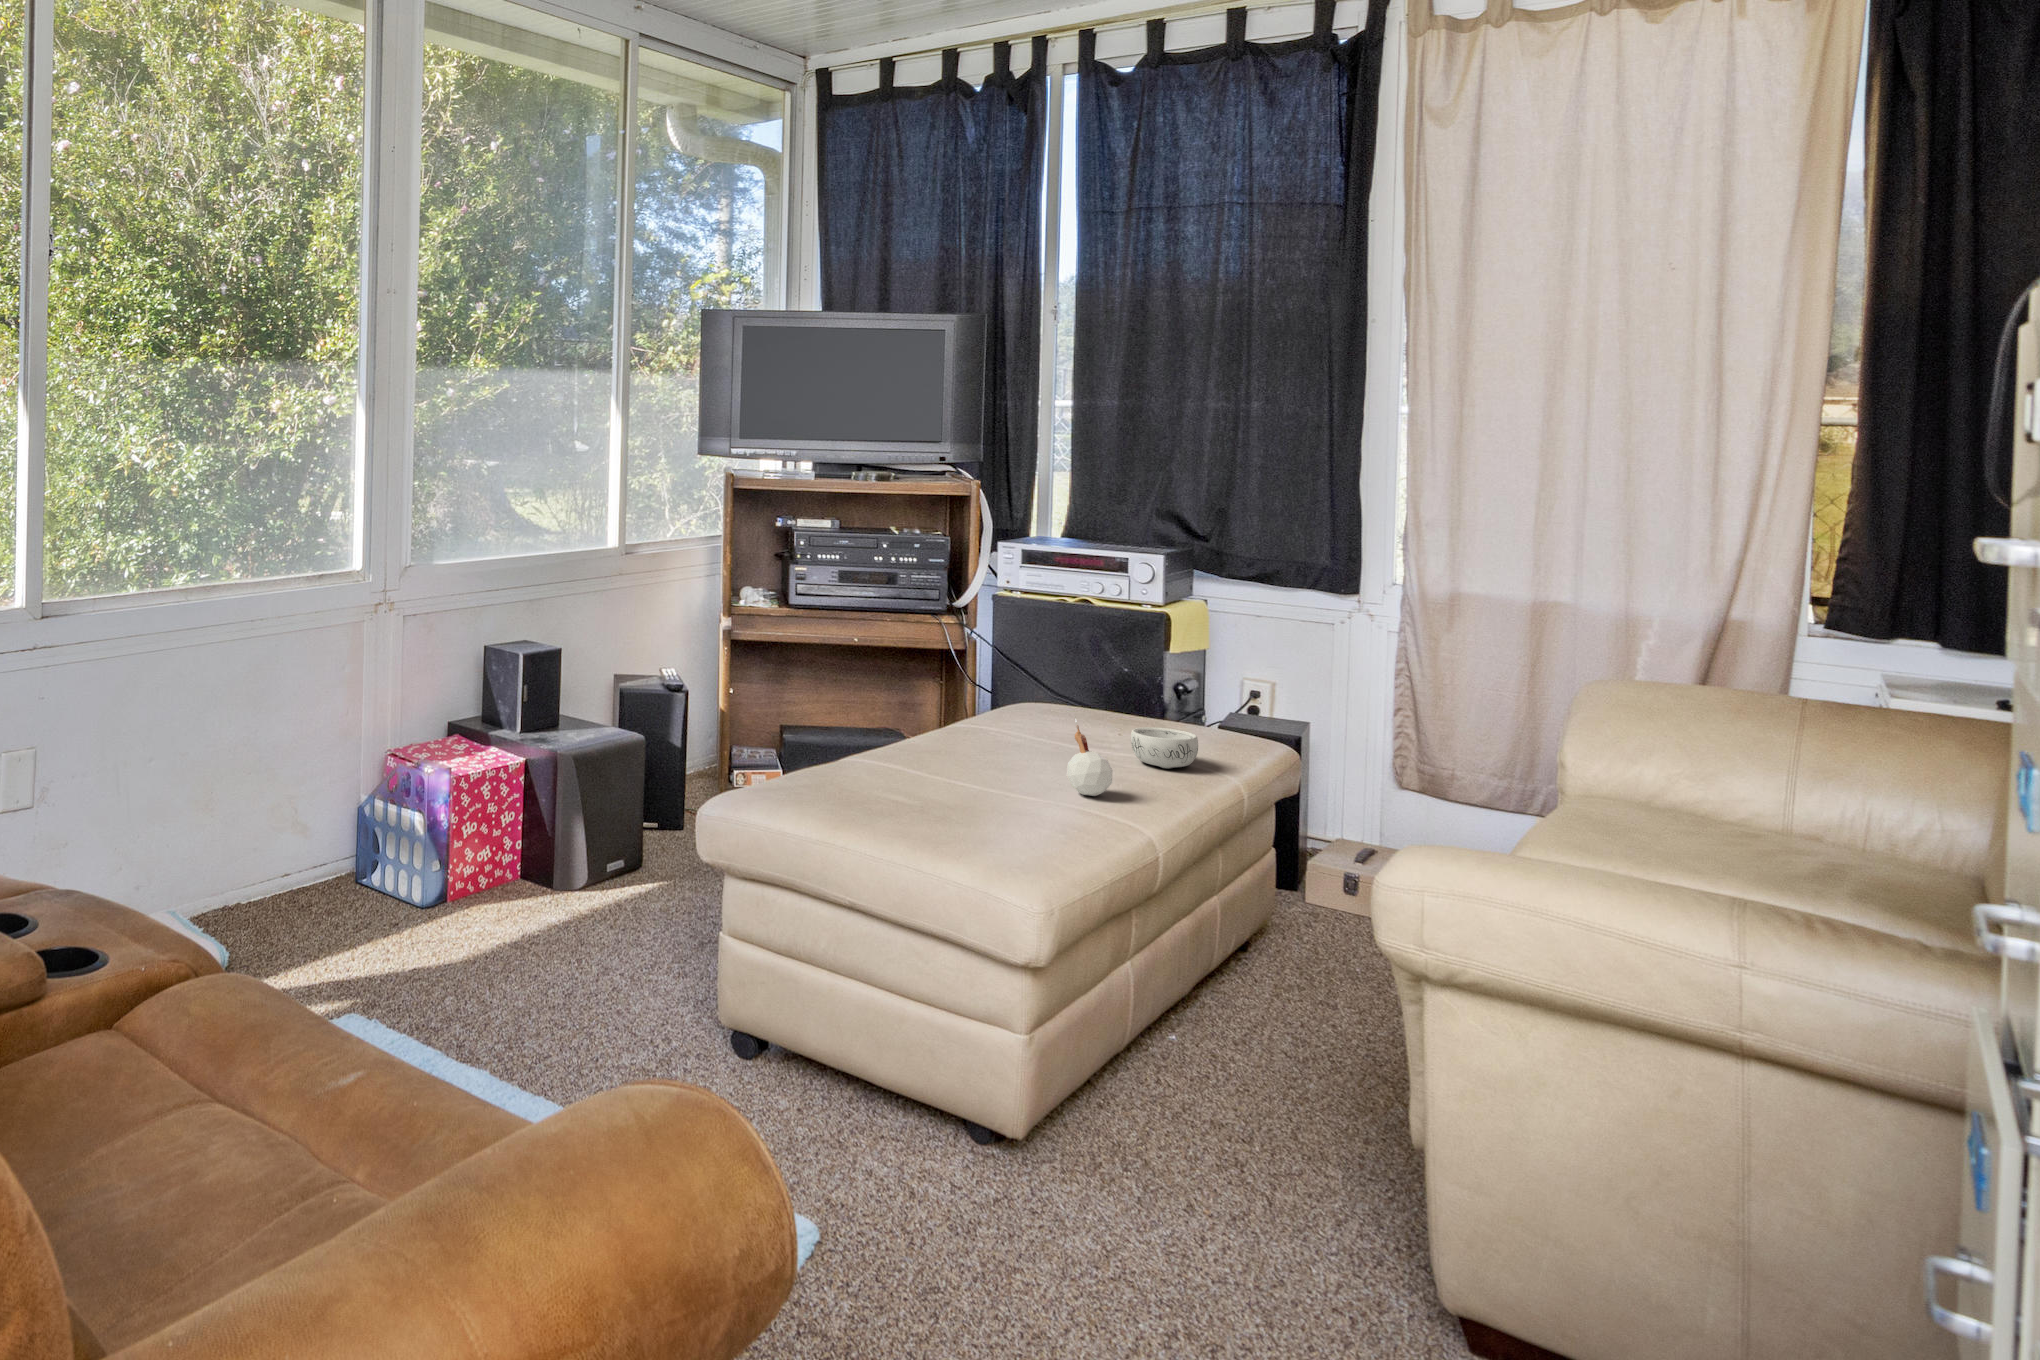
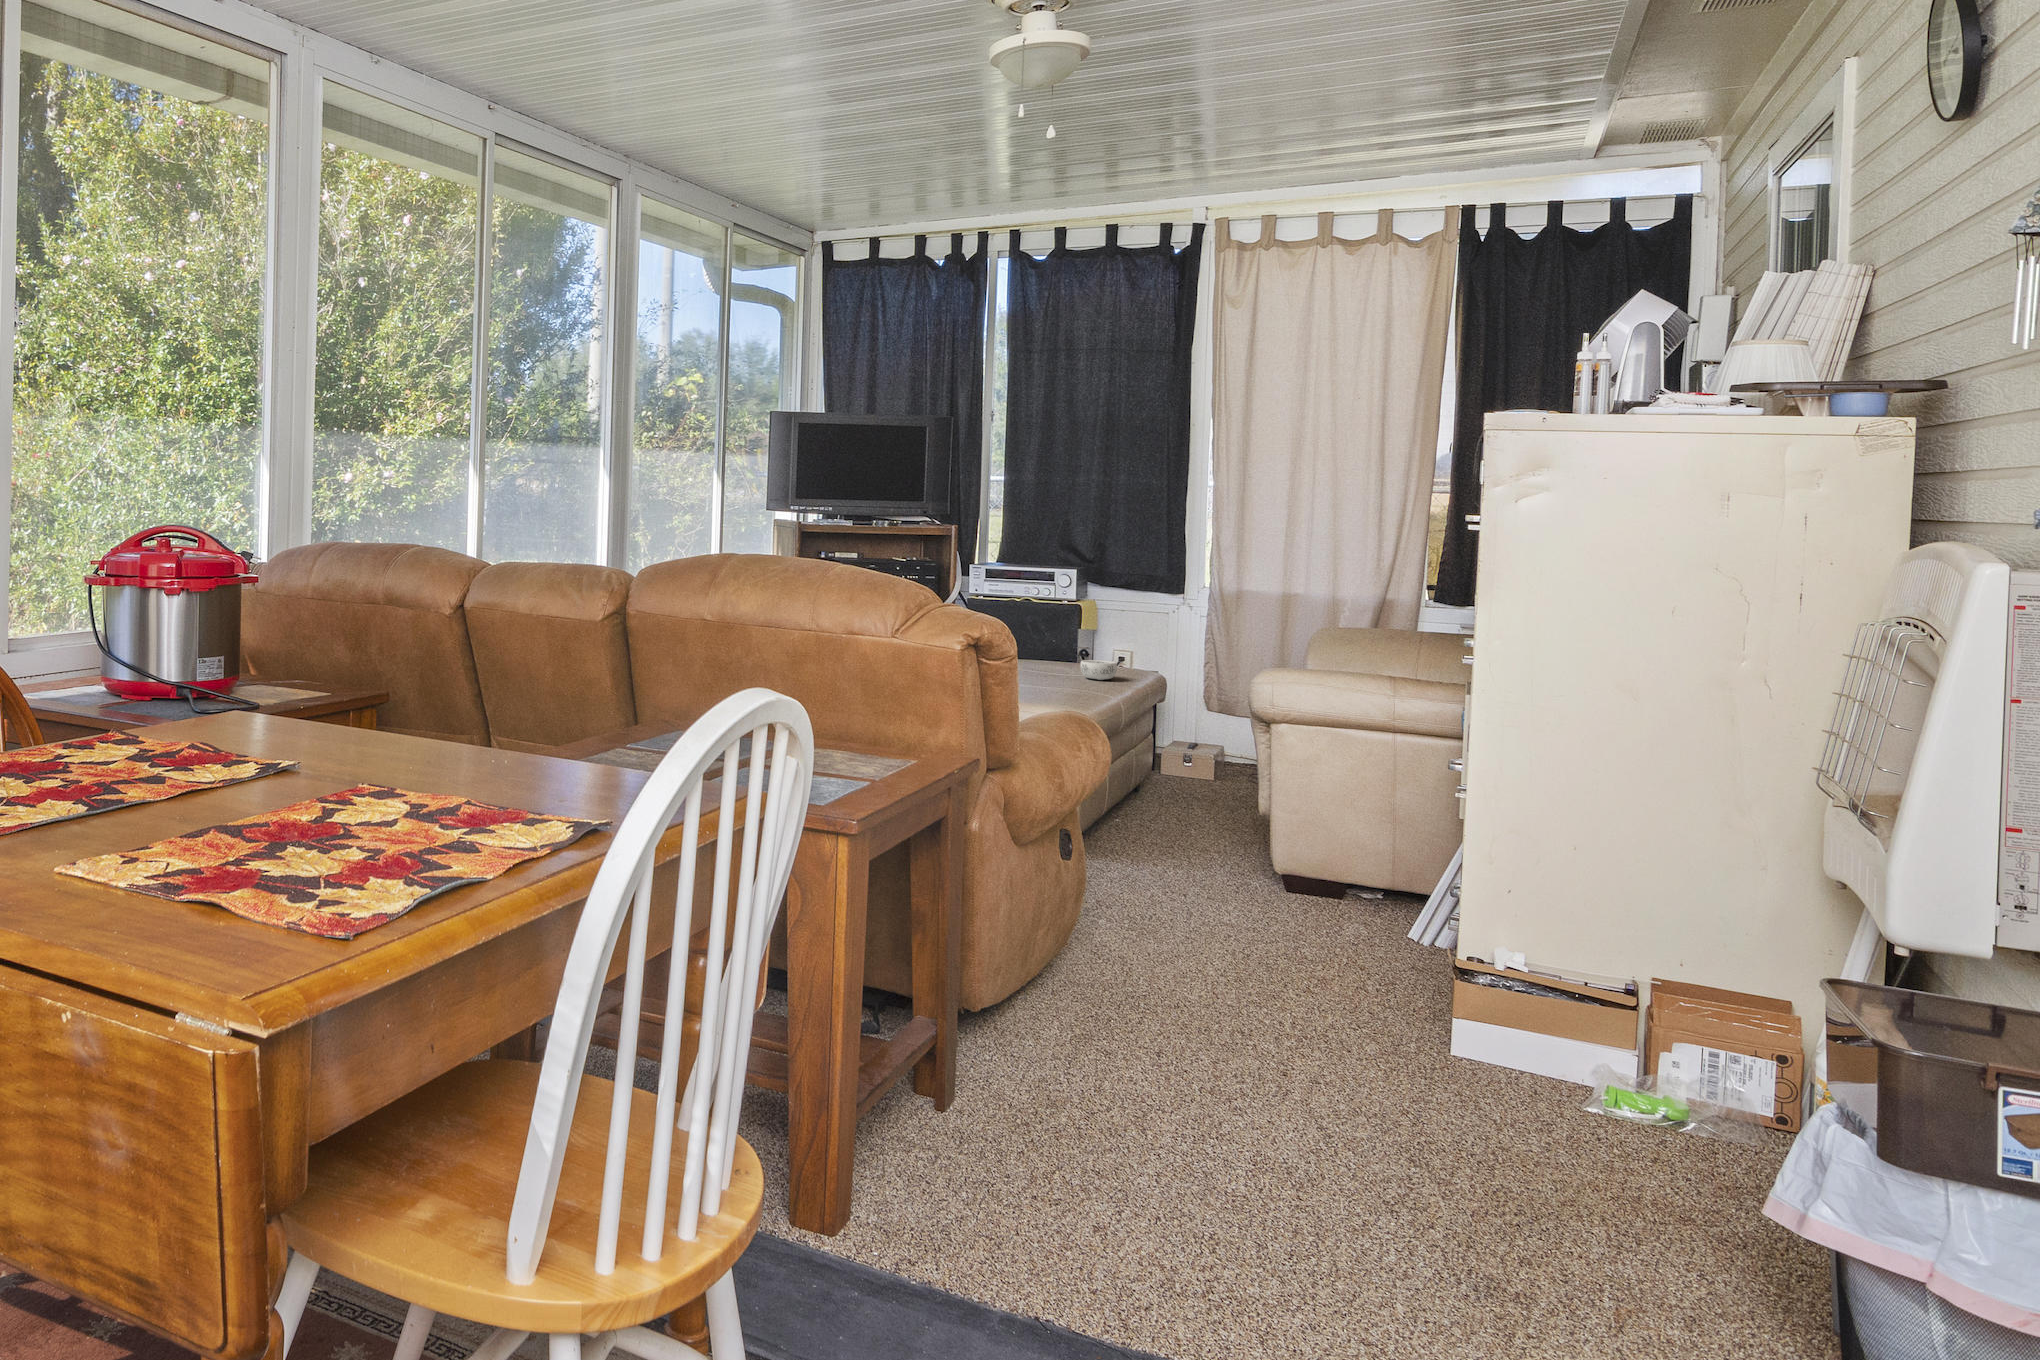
candle: present [1067,717,1113,796] -> none [1057,649,1081,690]

